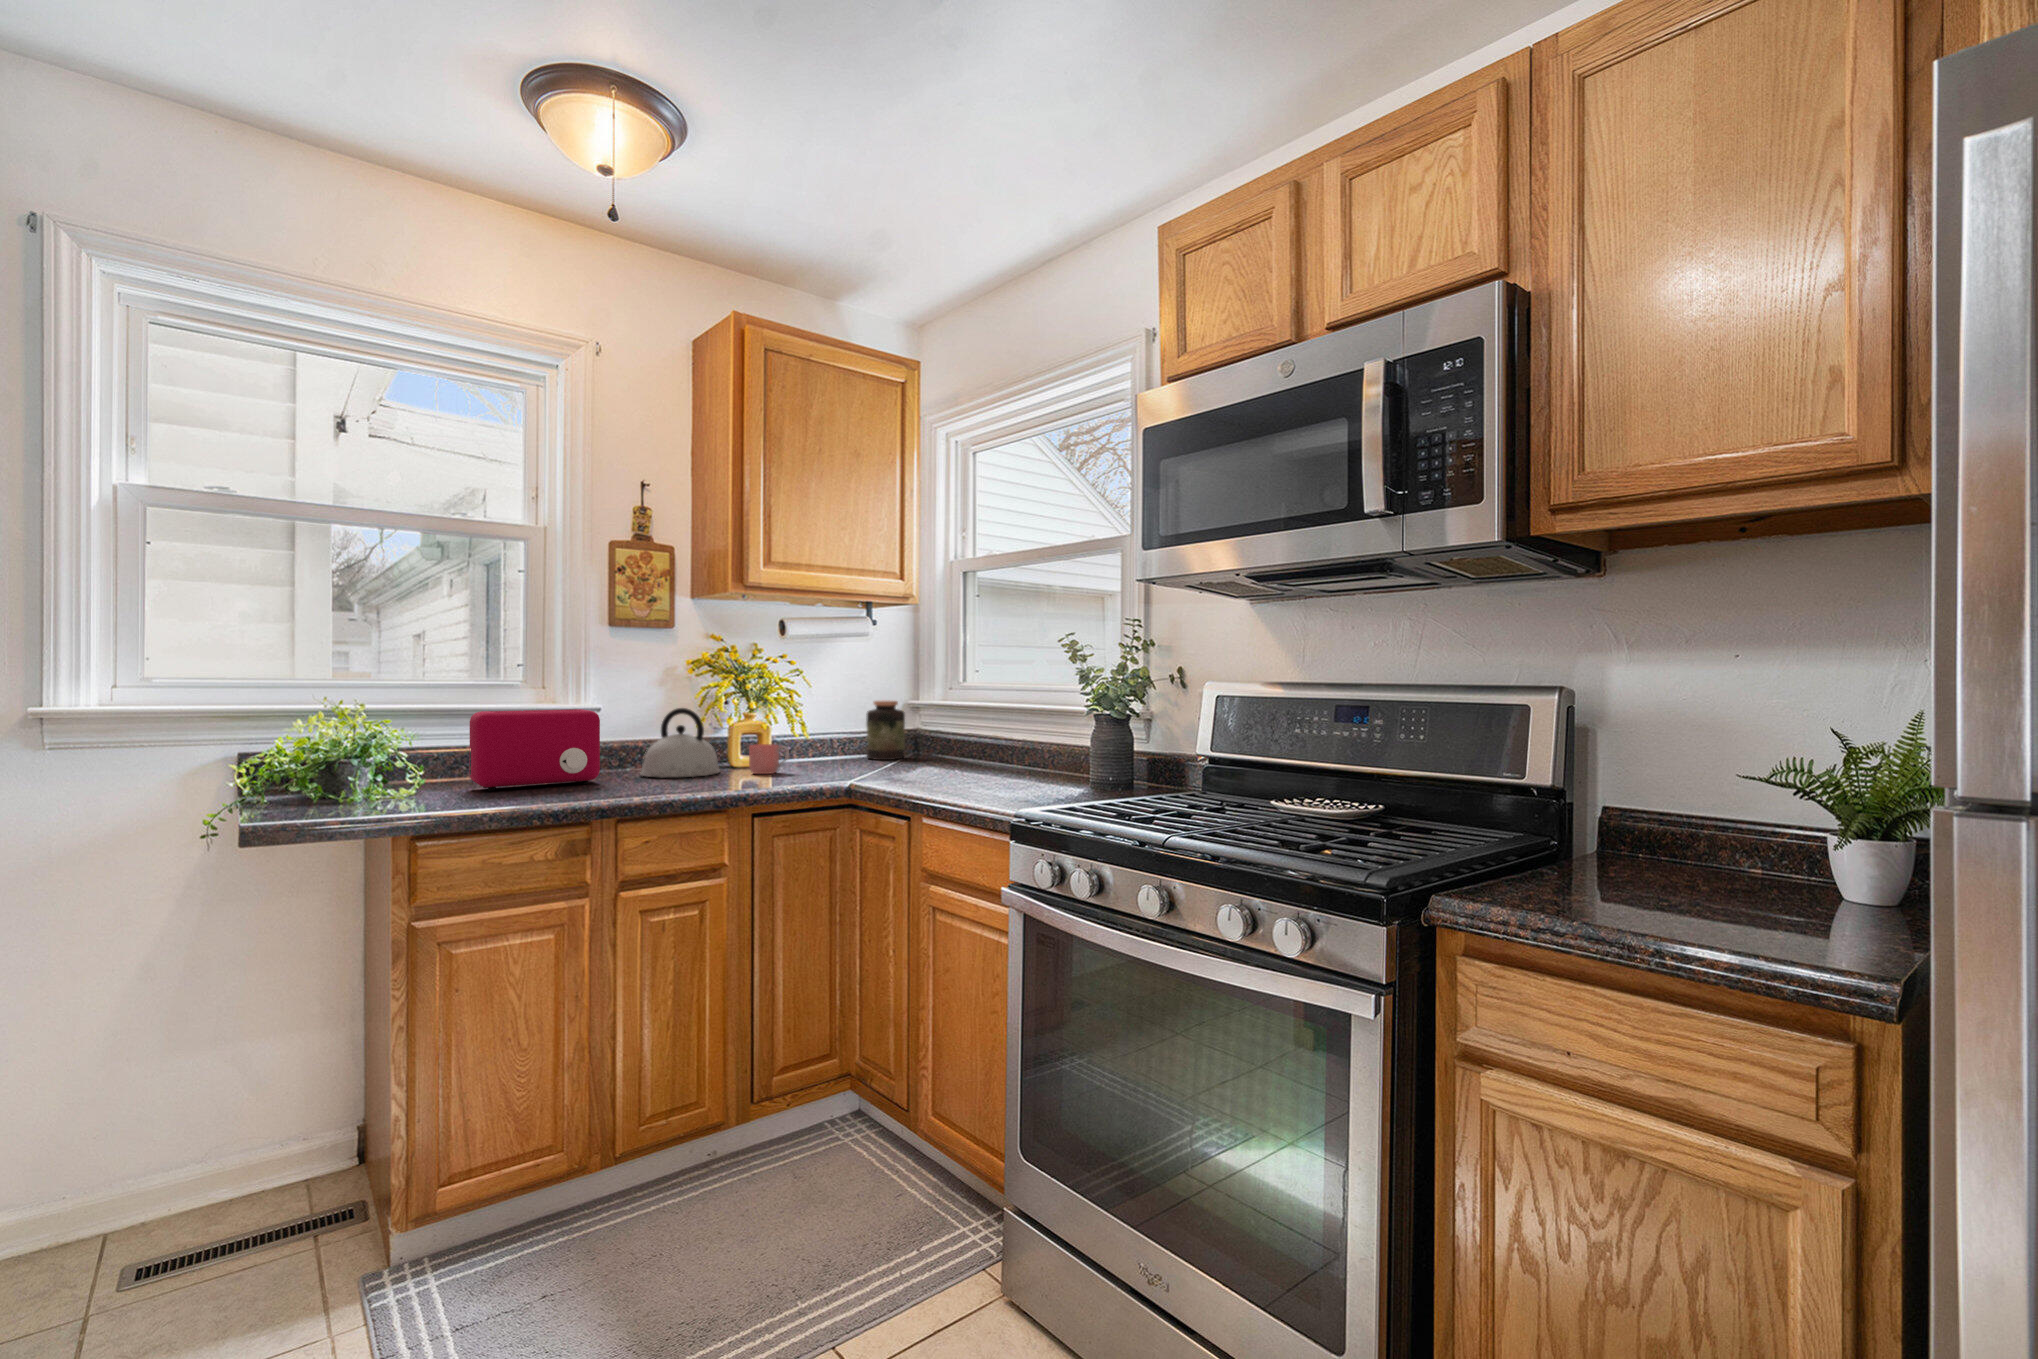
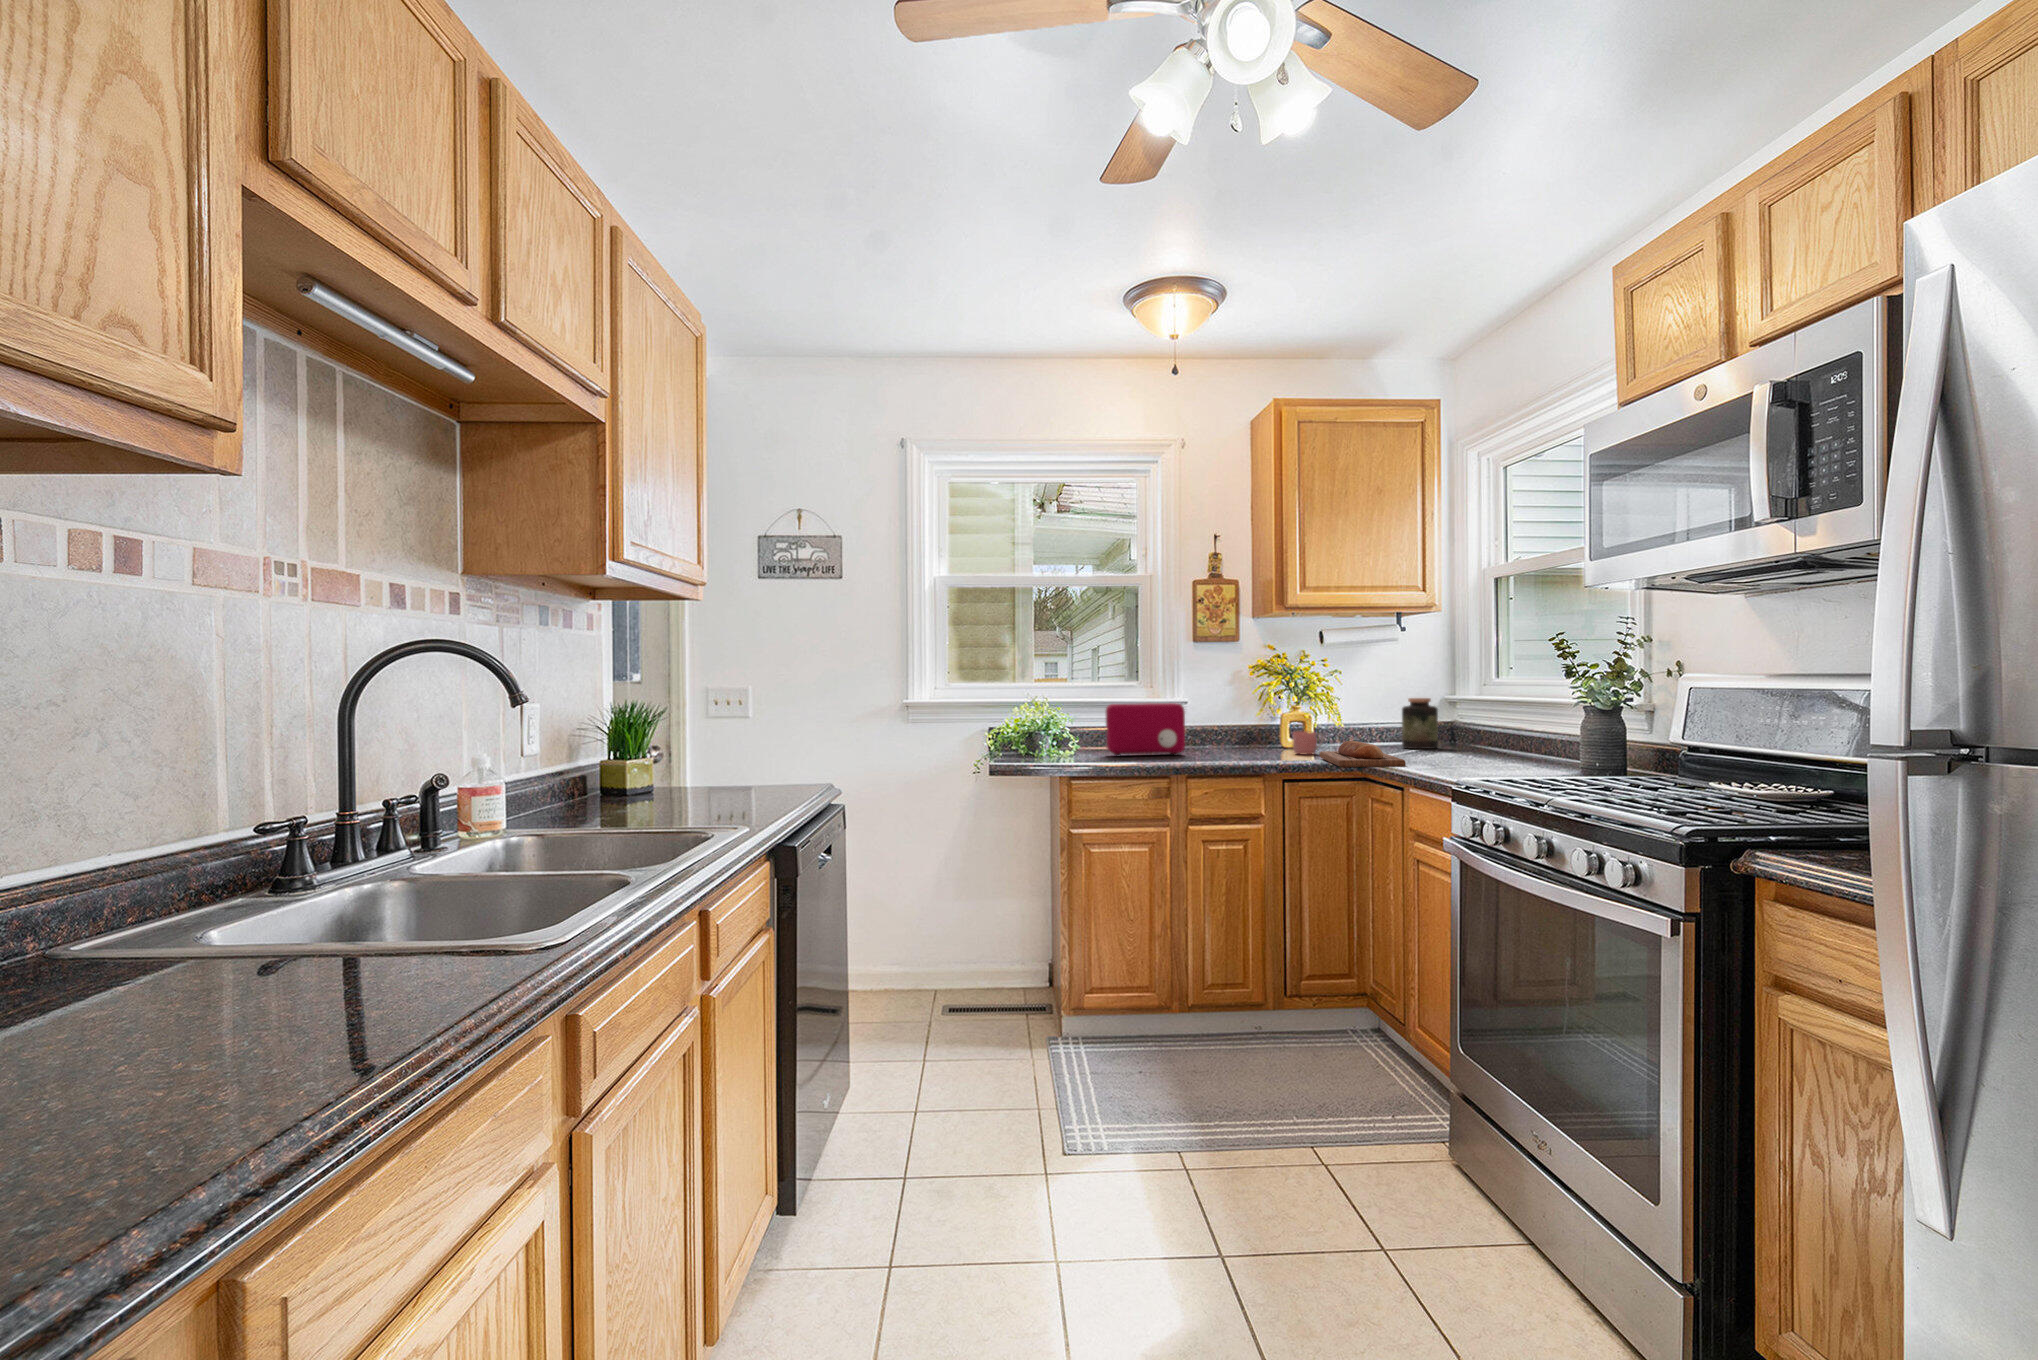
kettle: present [640,708,720,777] -> none [1214,703,1273,754]
bread loaf: none [792,757,907,793] -> present [1320,741,1406,767]

